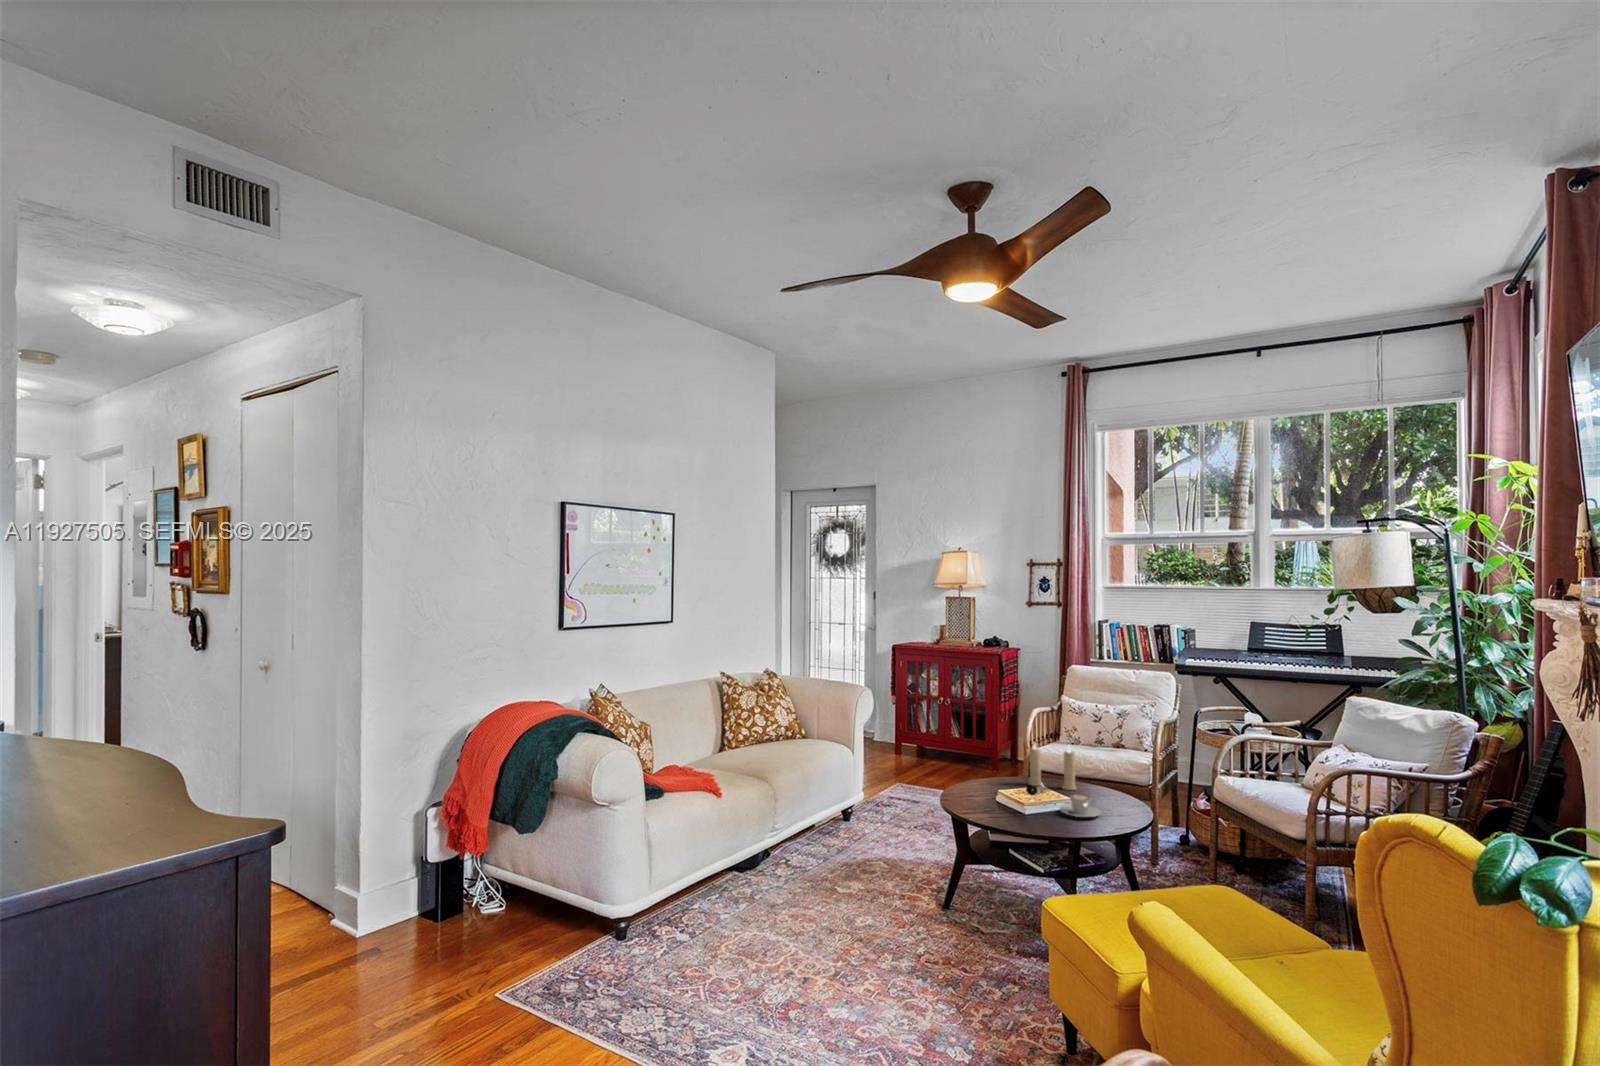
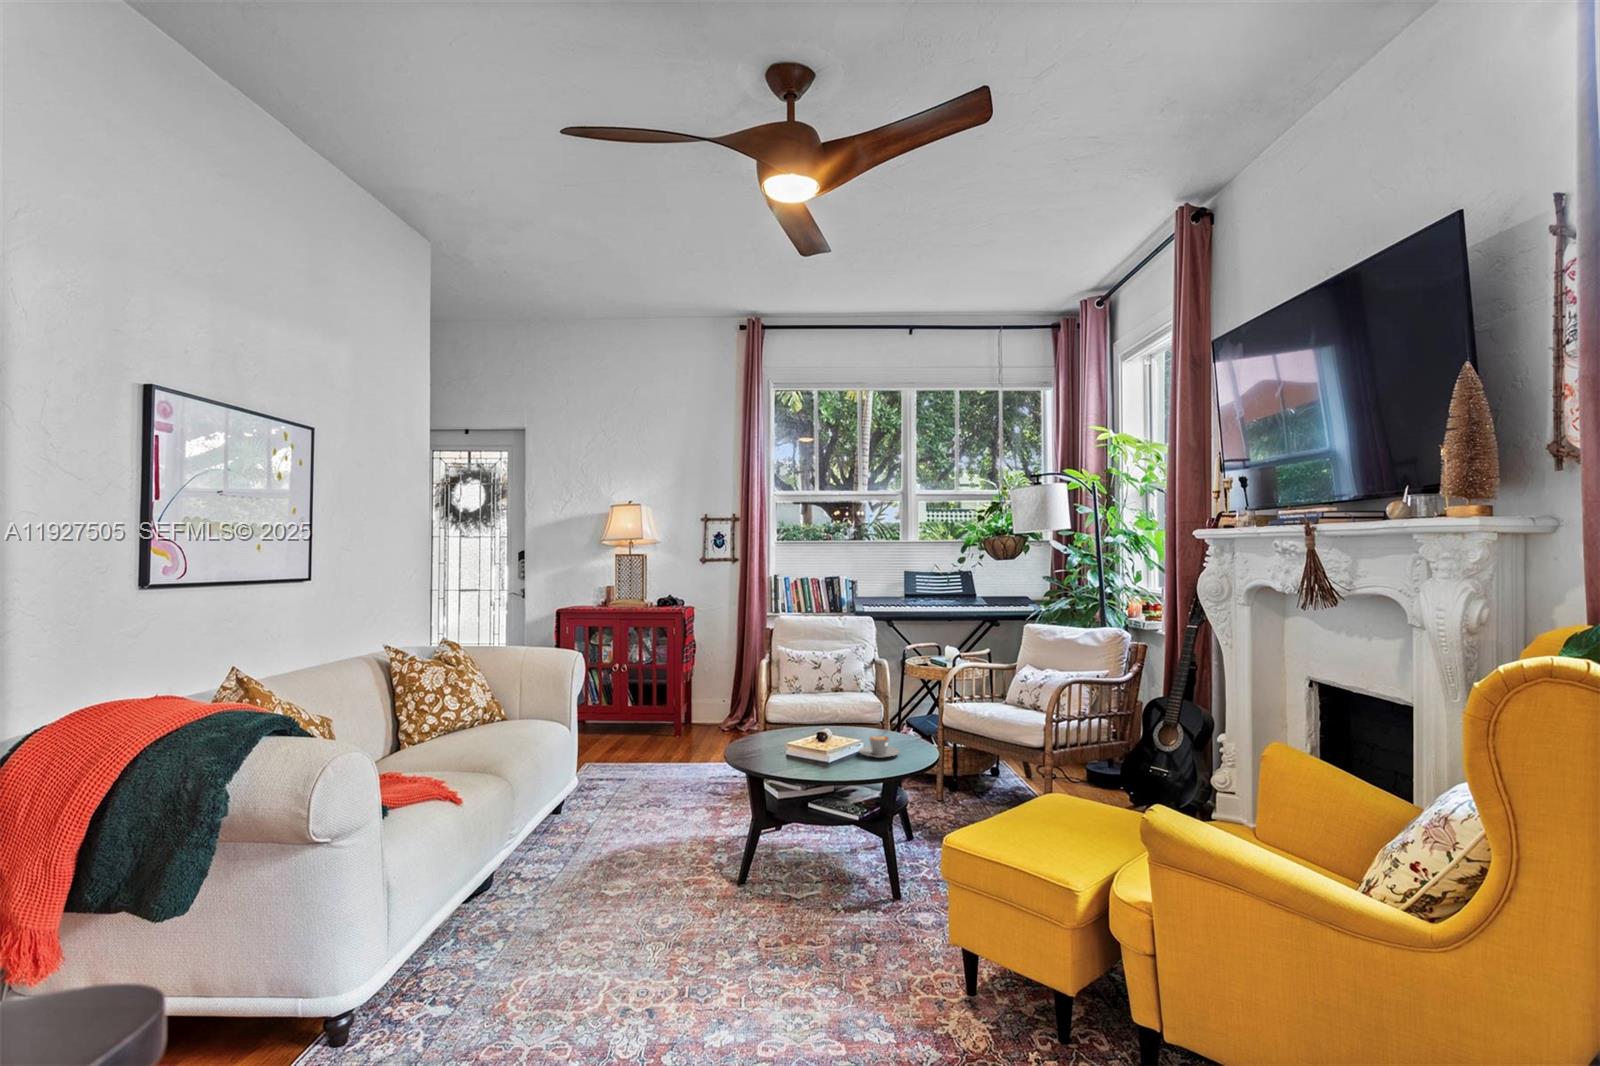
candle: present [1029,743,1076,790] -> none [799,687,848,735]

